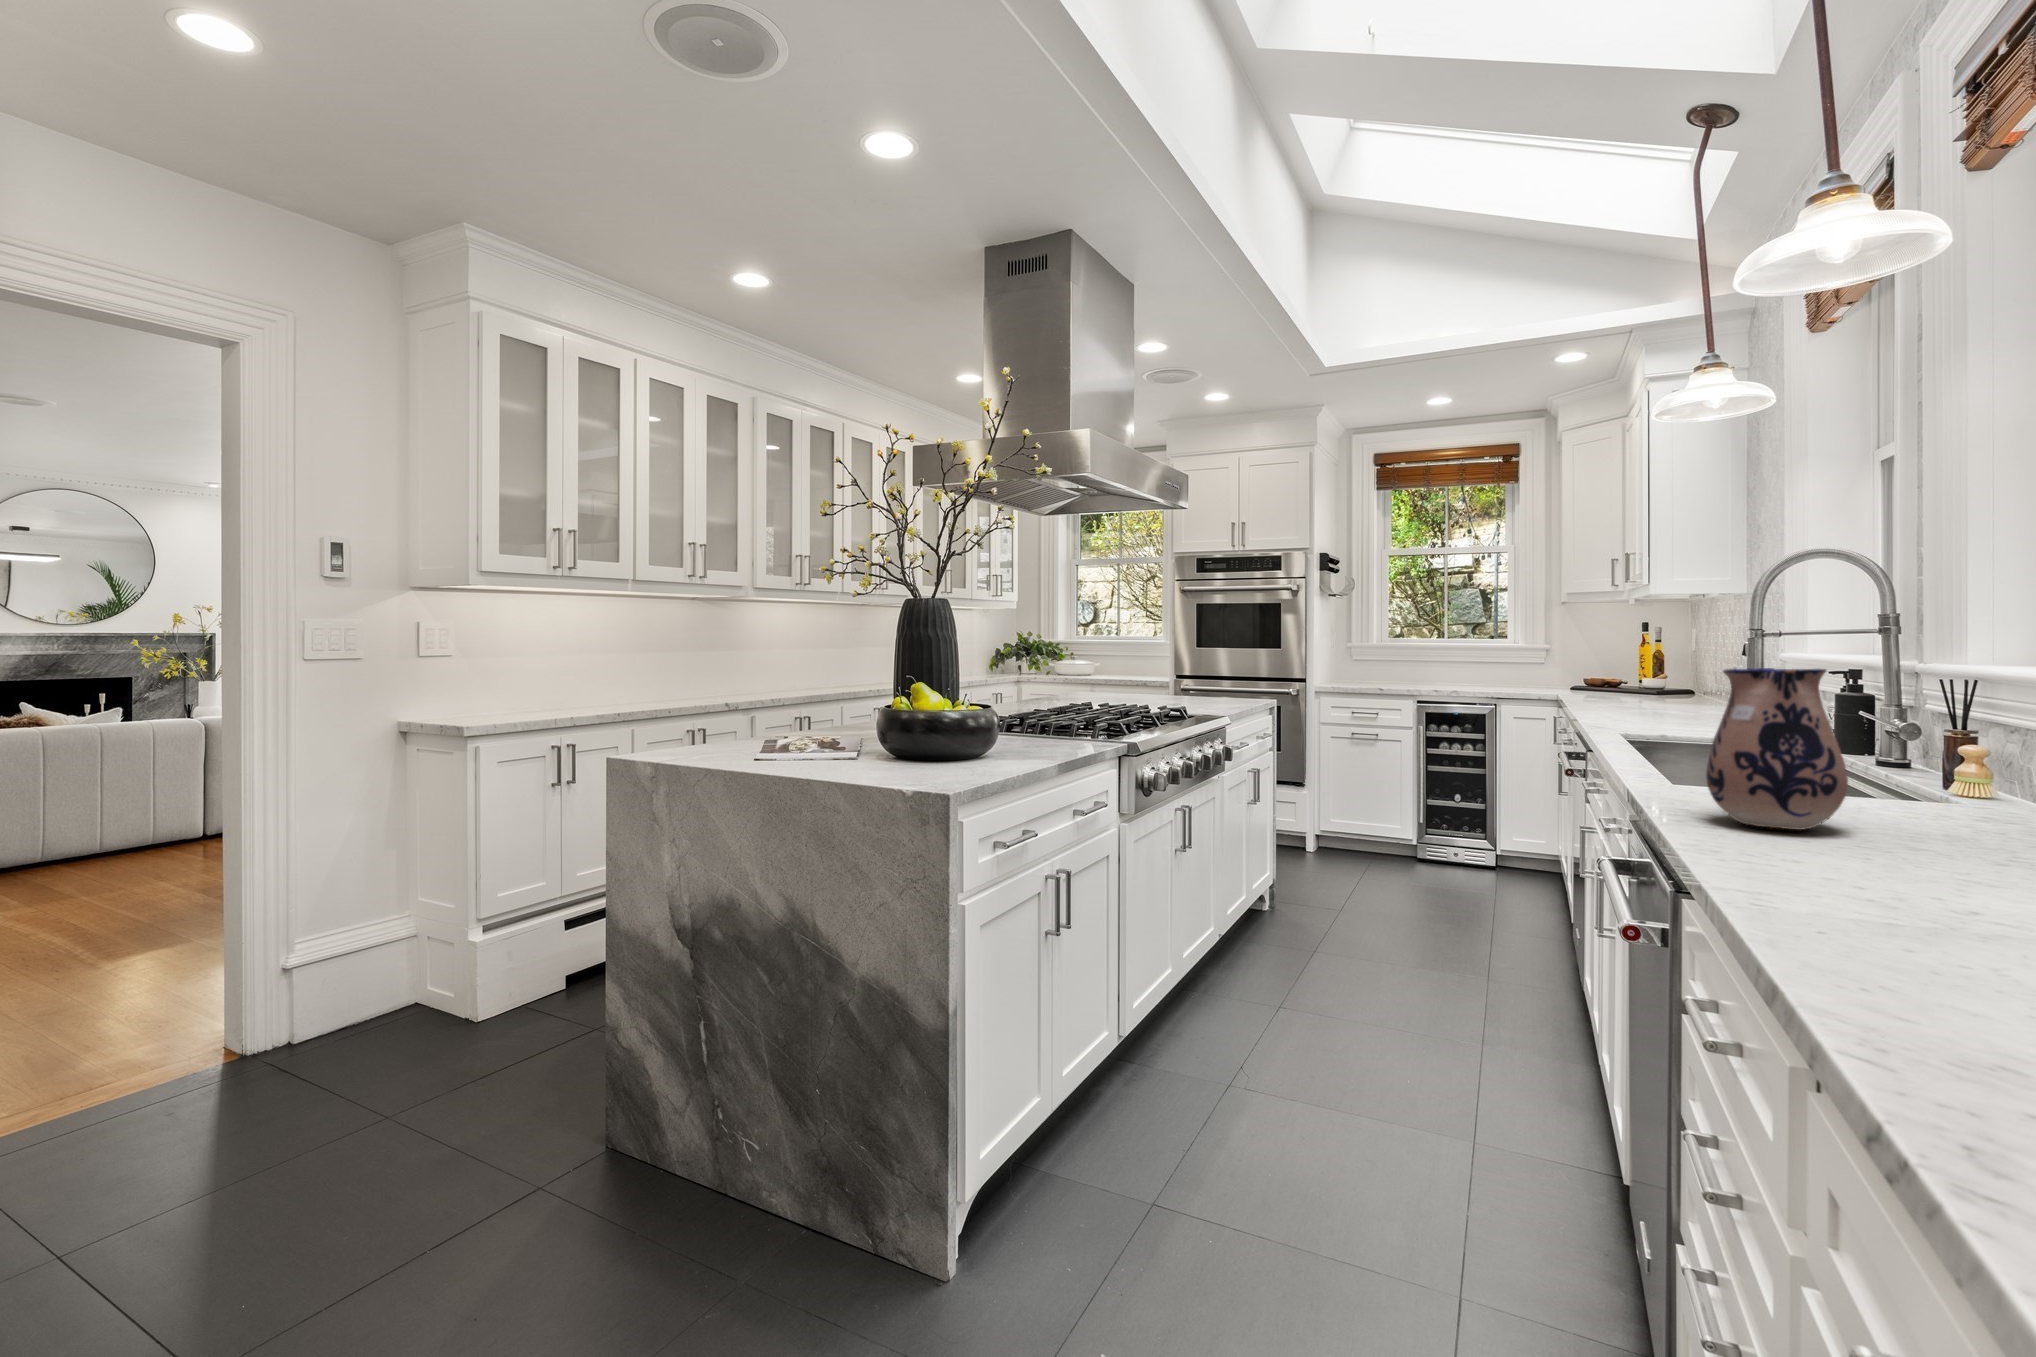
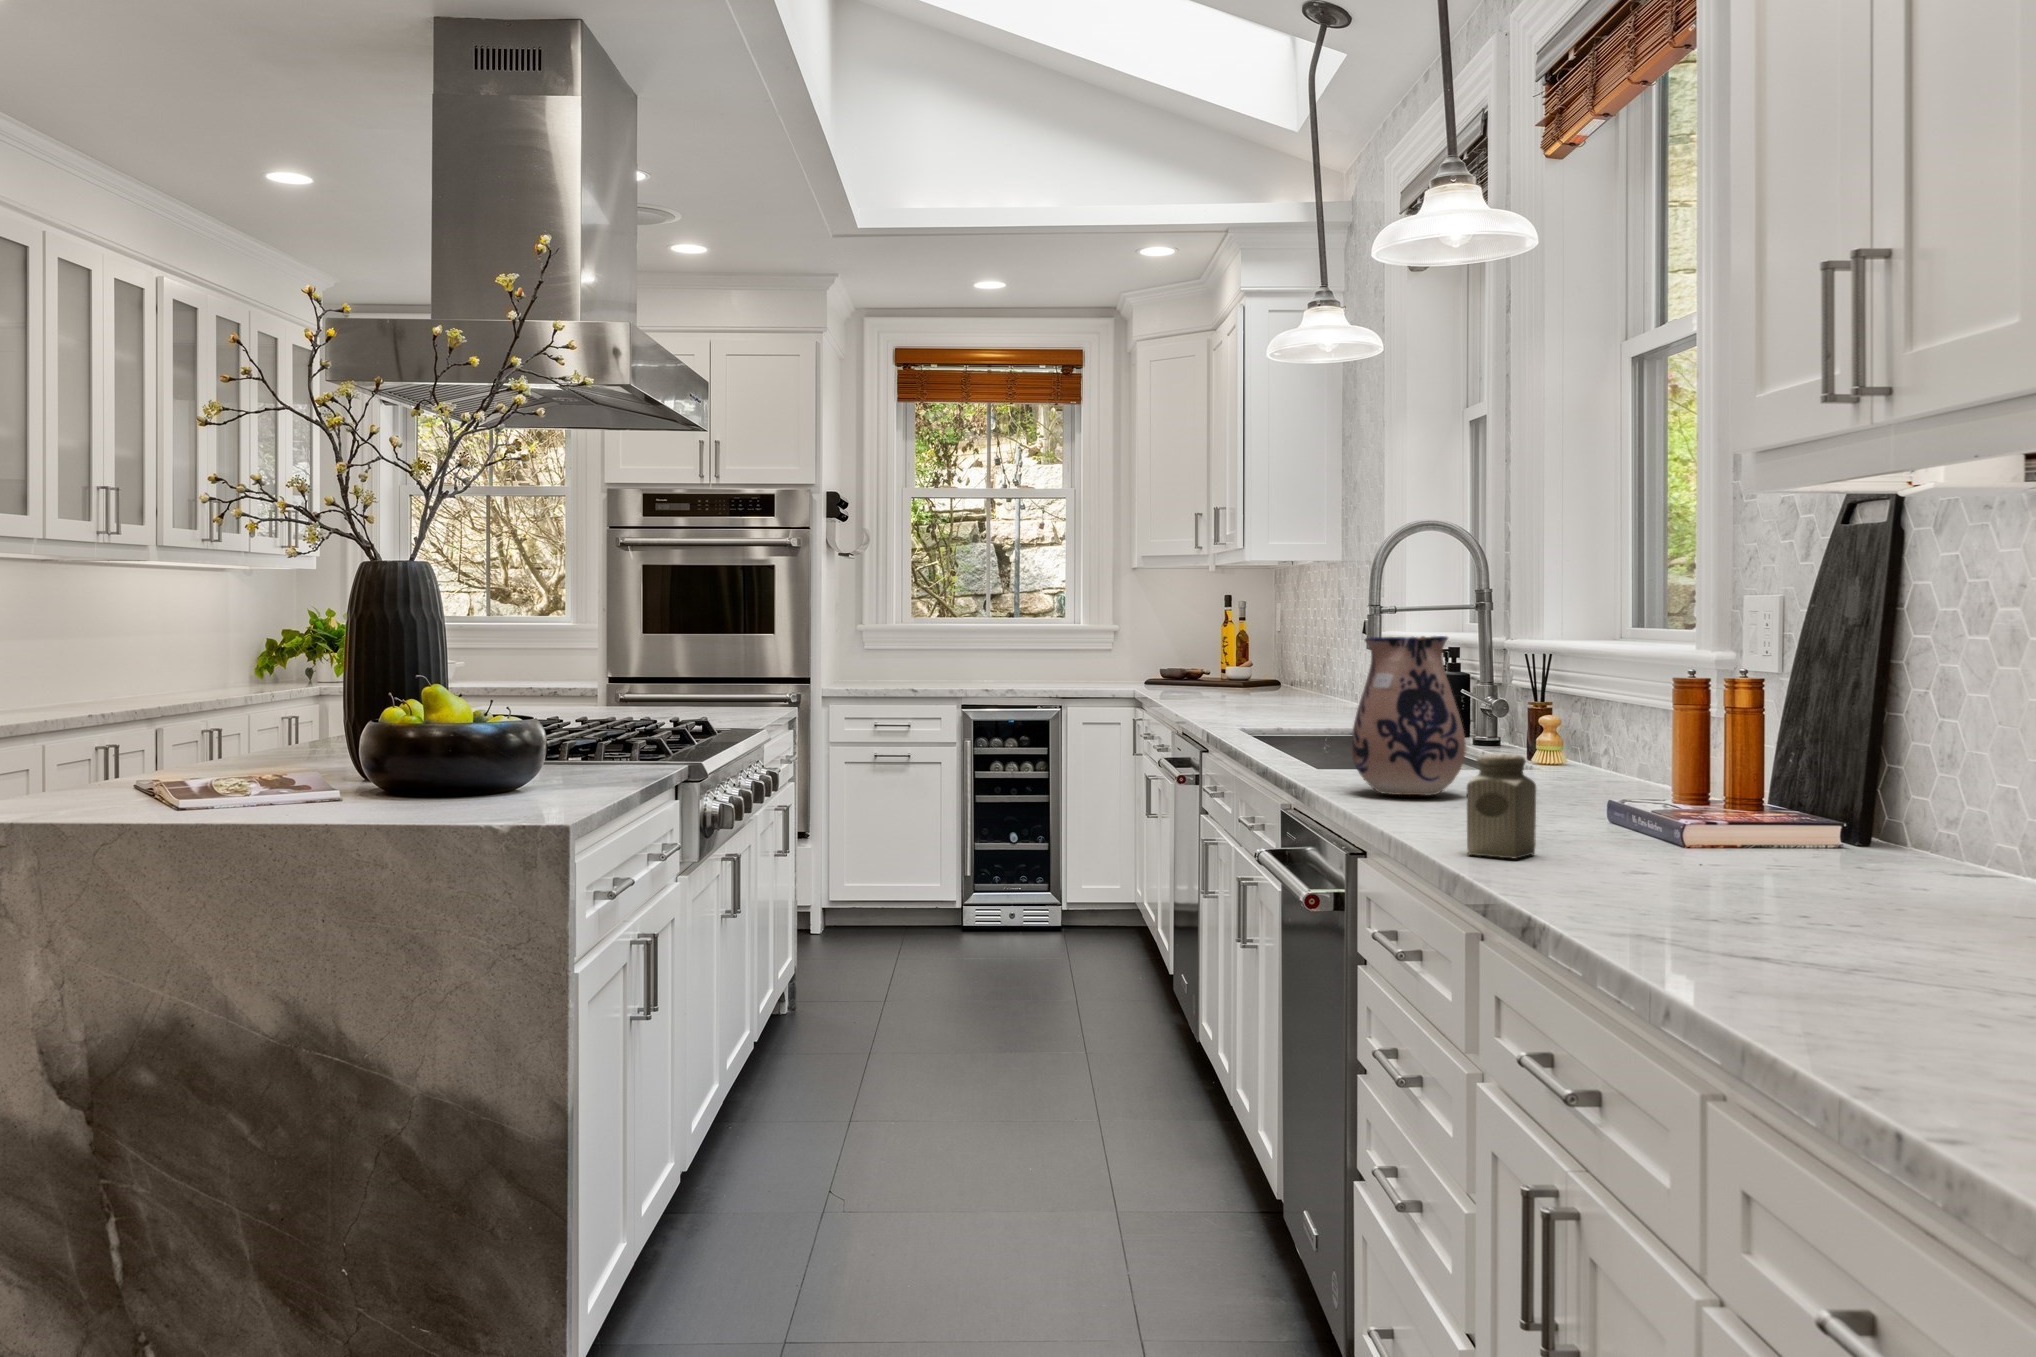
salt shaker: none [1823,816,1929,945] -> present [1467,754,1536,858]

